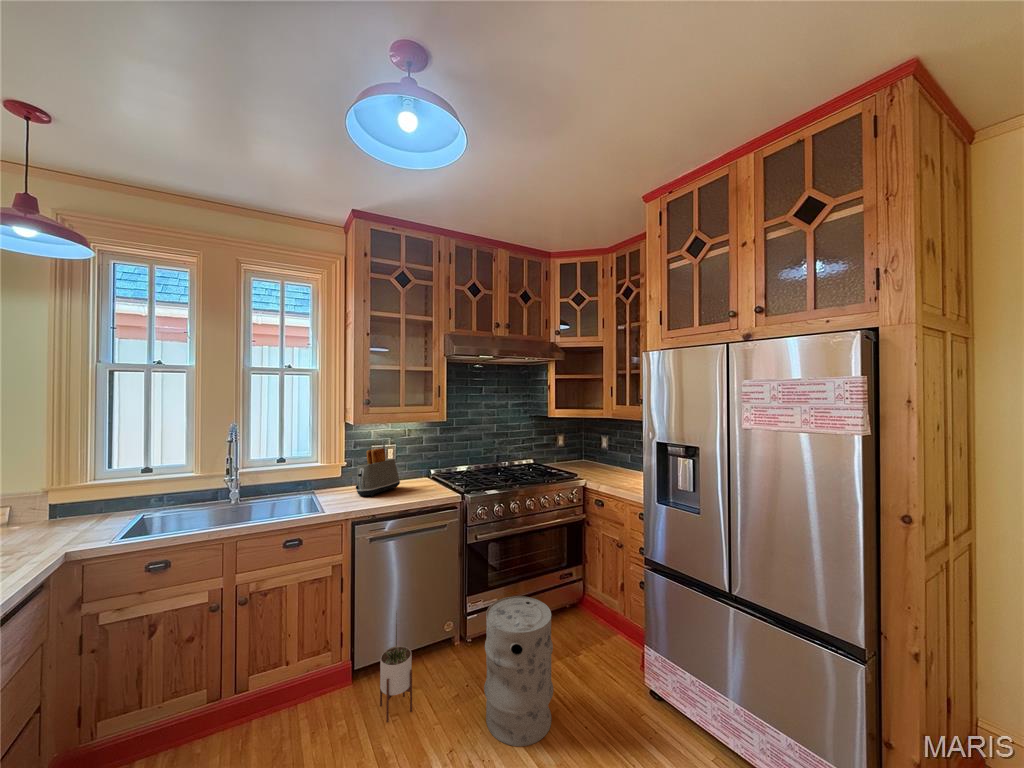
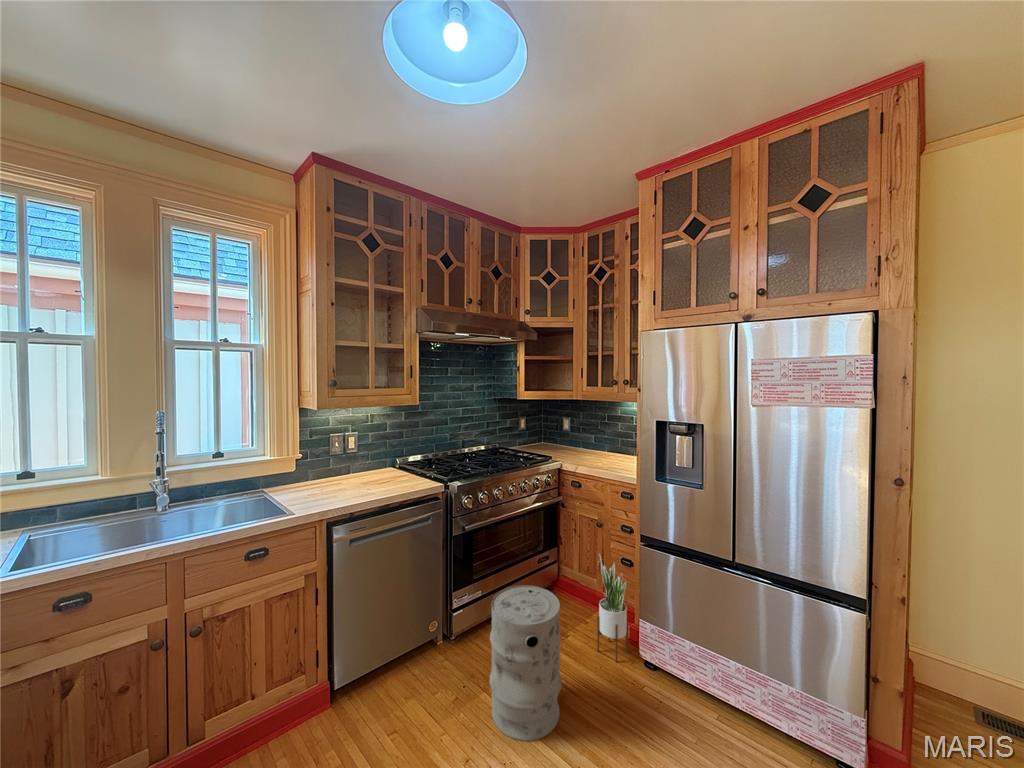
toaster: present [356,448,400,497] -> none [320,437,369,492]
potted plant: present [380,613,412,722] -> present [597,554,628,662]

